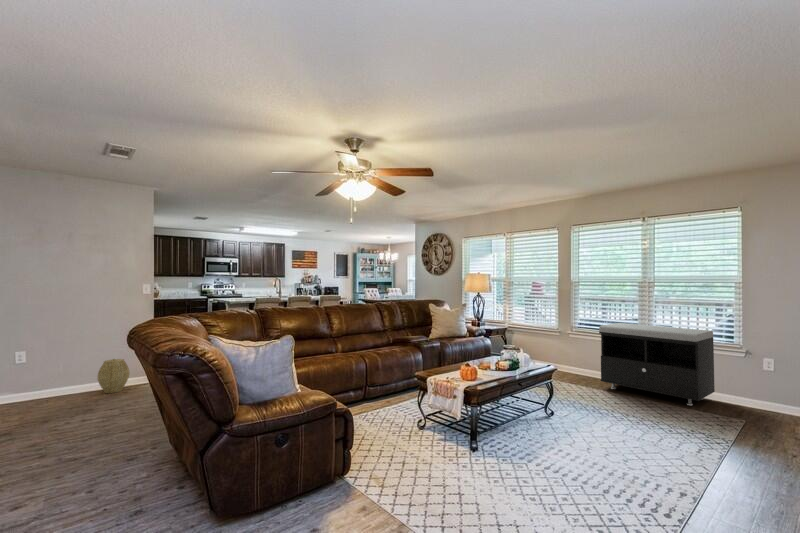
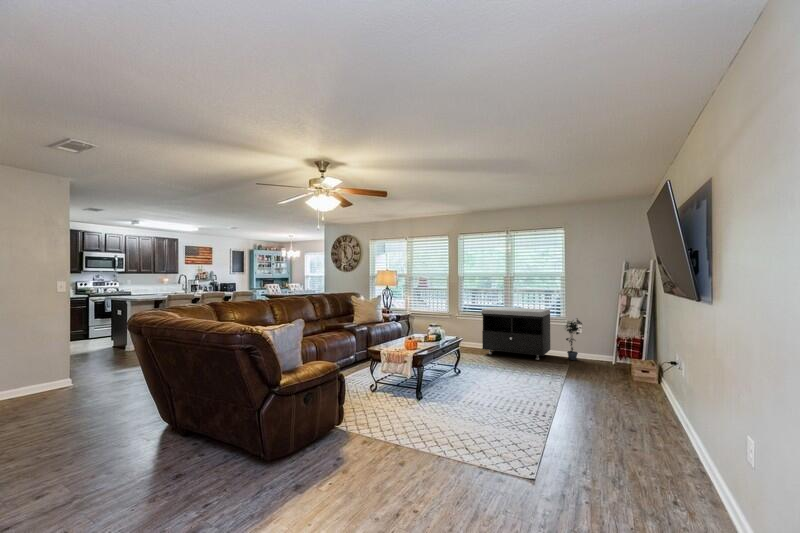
potted plant: none [736,347,774,414] -> present [566,319,582,360]
woven basket: present [97,359,130,393] -> none [23,361,60,397]

